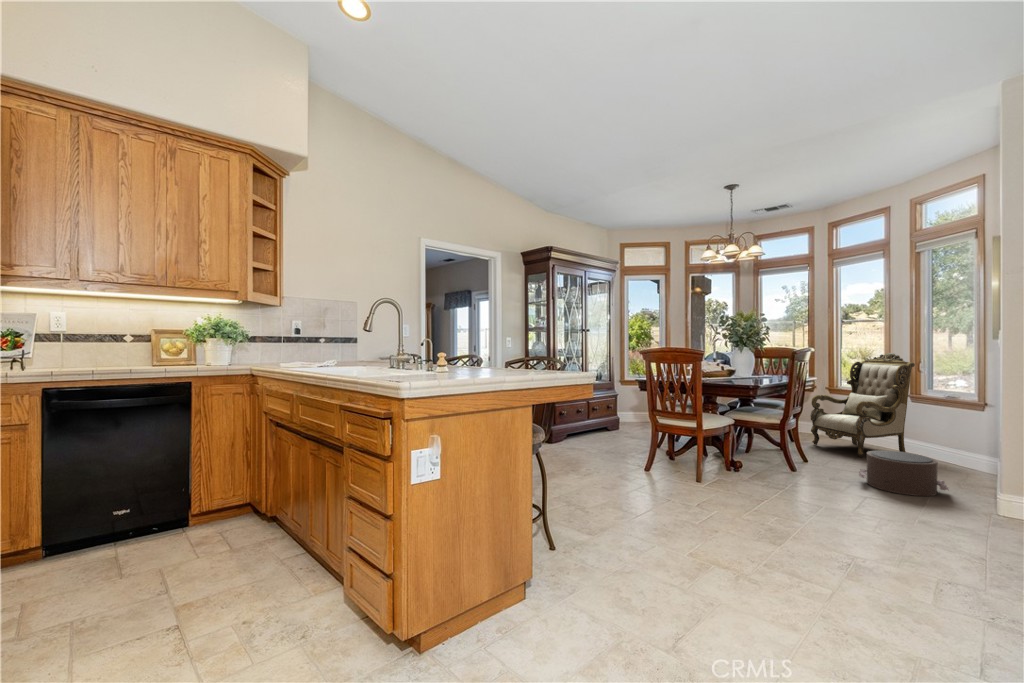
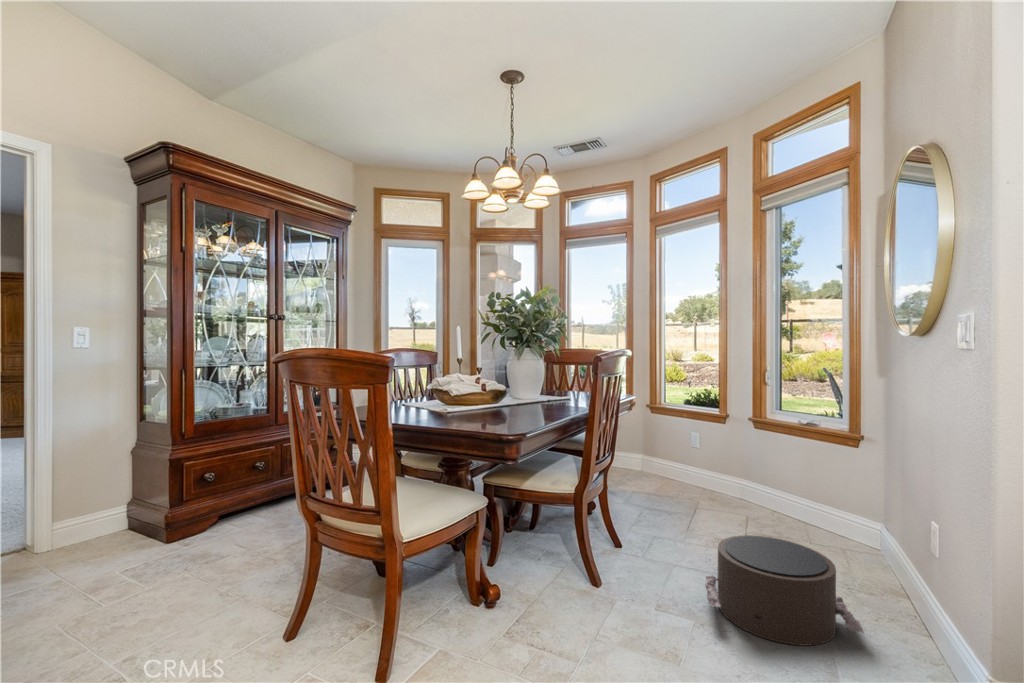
armchair: present [810,353,915,457] -> none [627,357,760,524]

